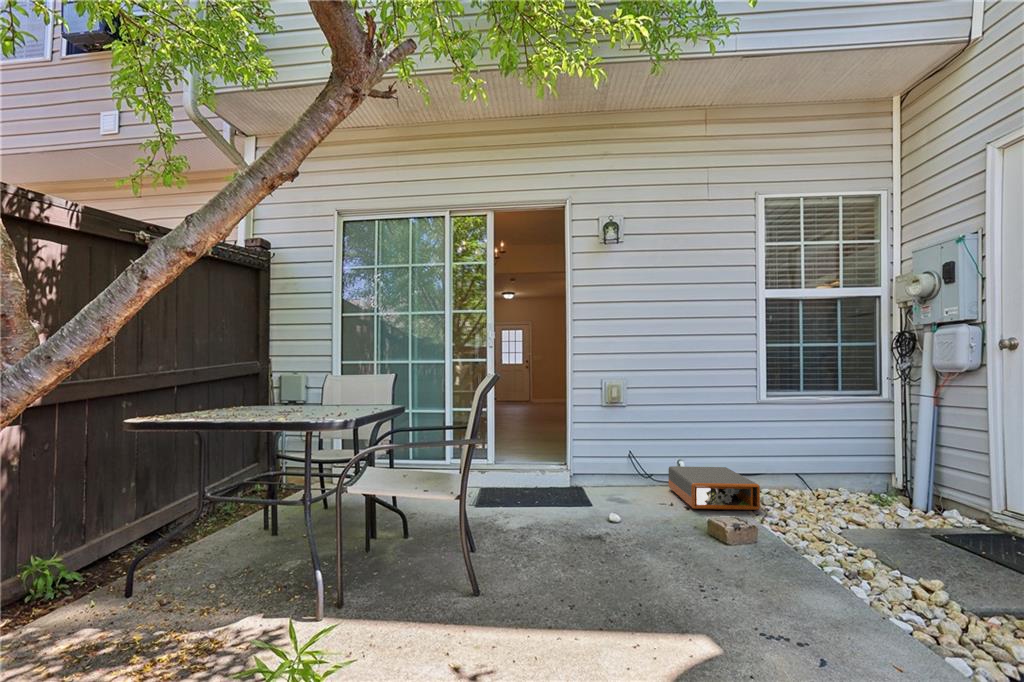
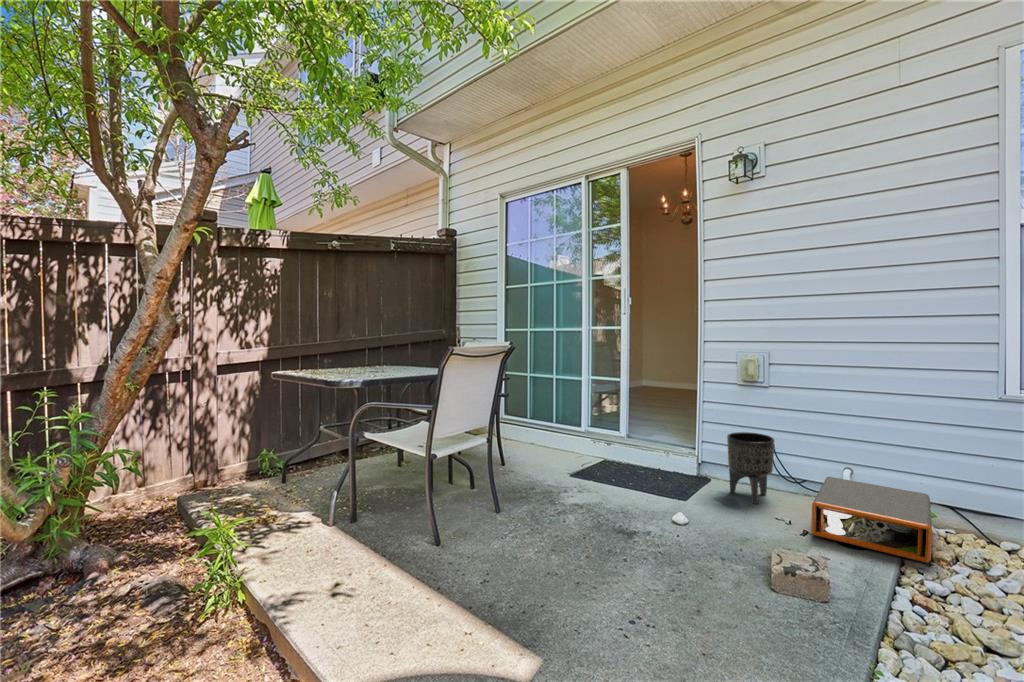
planter: none [605,441,640,497] -> present [727,432,774,503]

